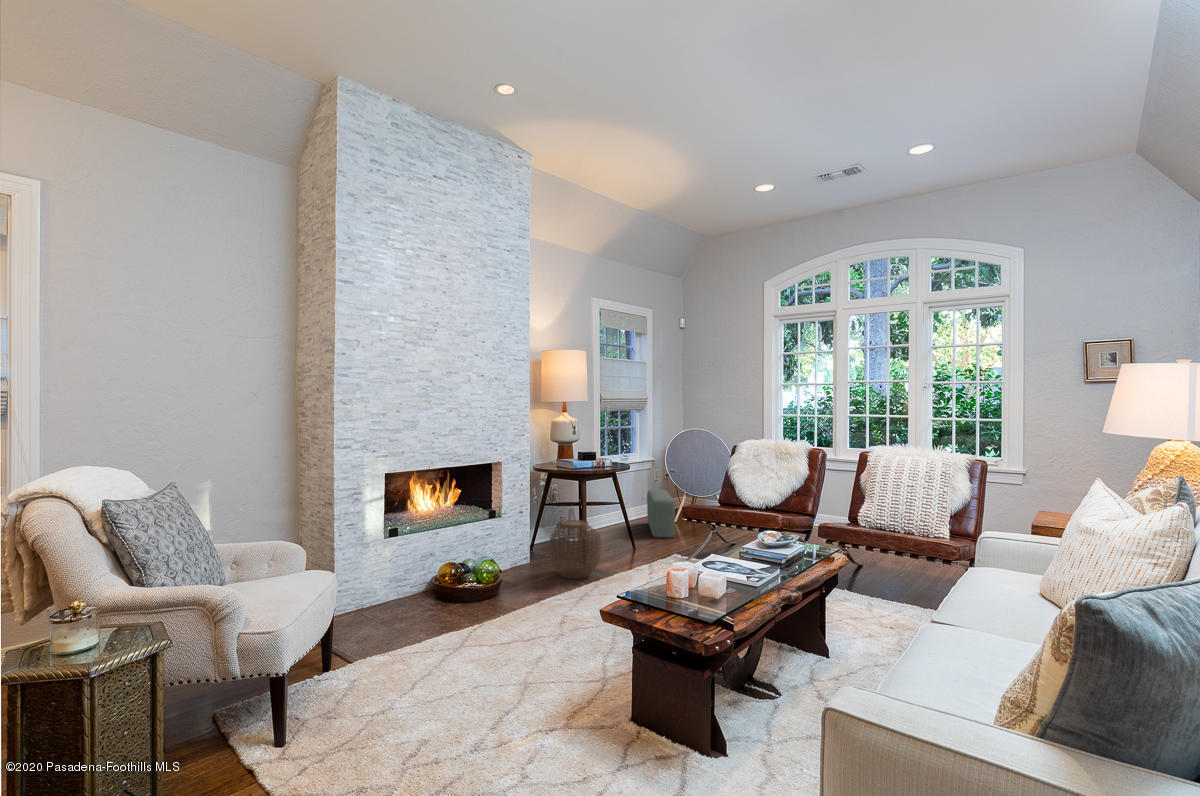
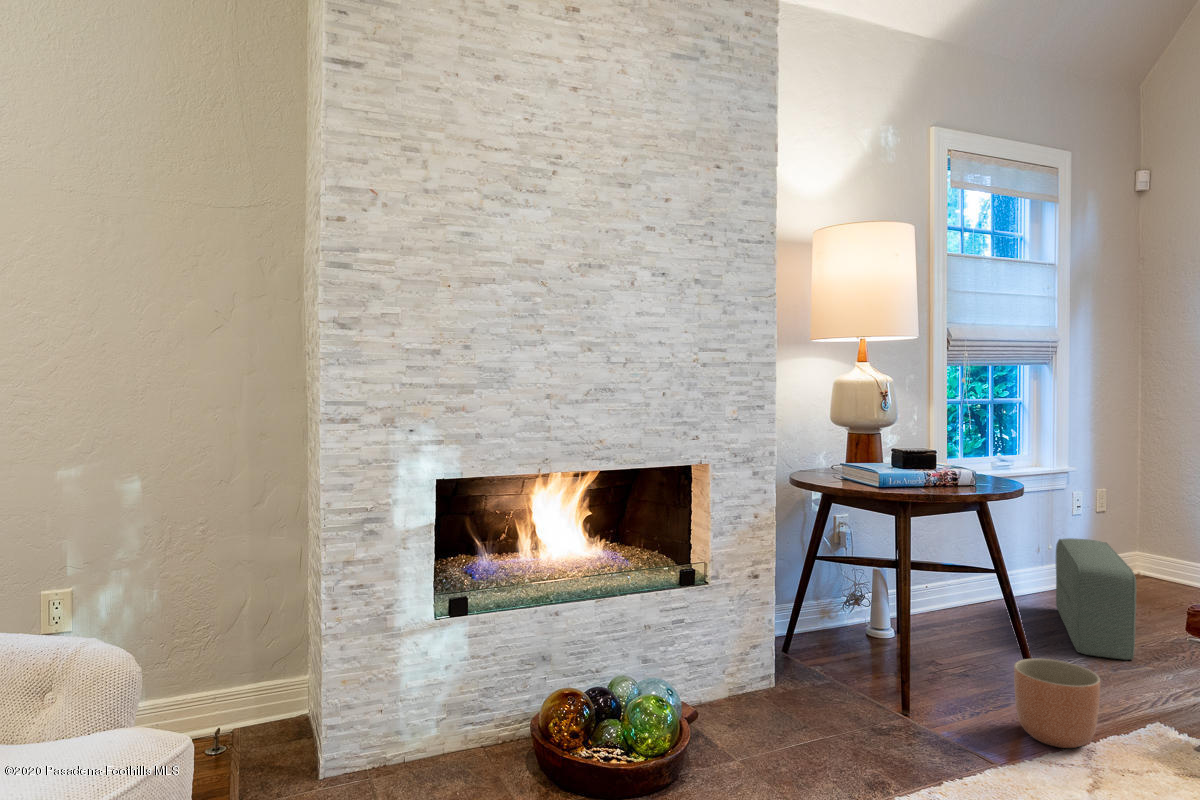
woven basket: present [550,520,600,579] -> none [812,612,943,764]
planter: none [626,534,656,566] -> present [1014,659,1100,748]

